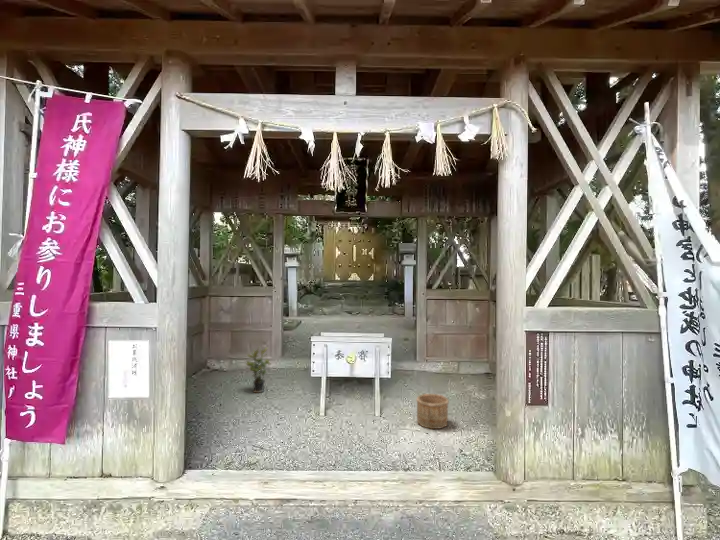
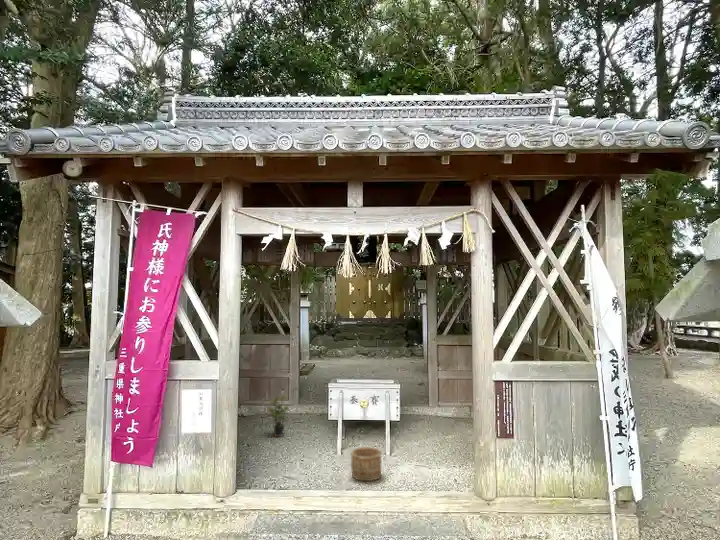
wooden bucket: present [416,394,449,429] -> present [351,447,382,481]

